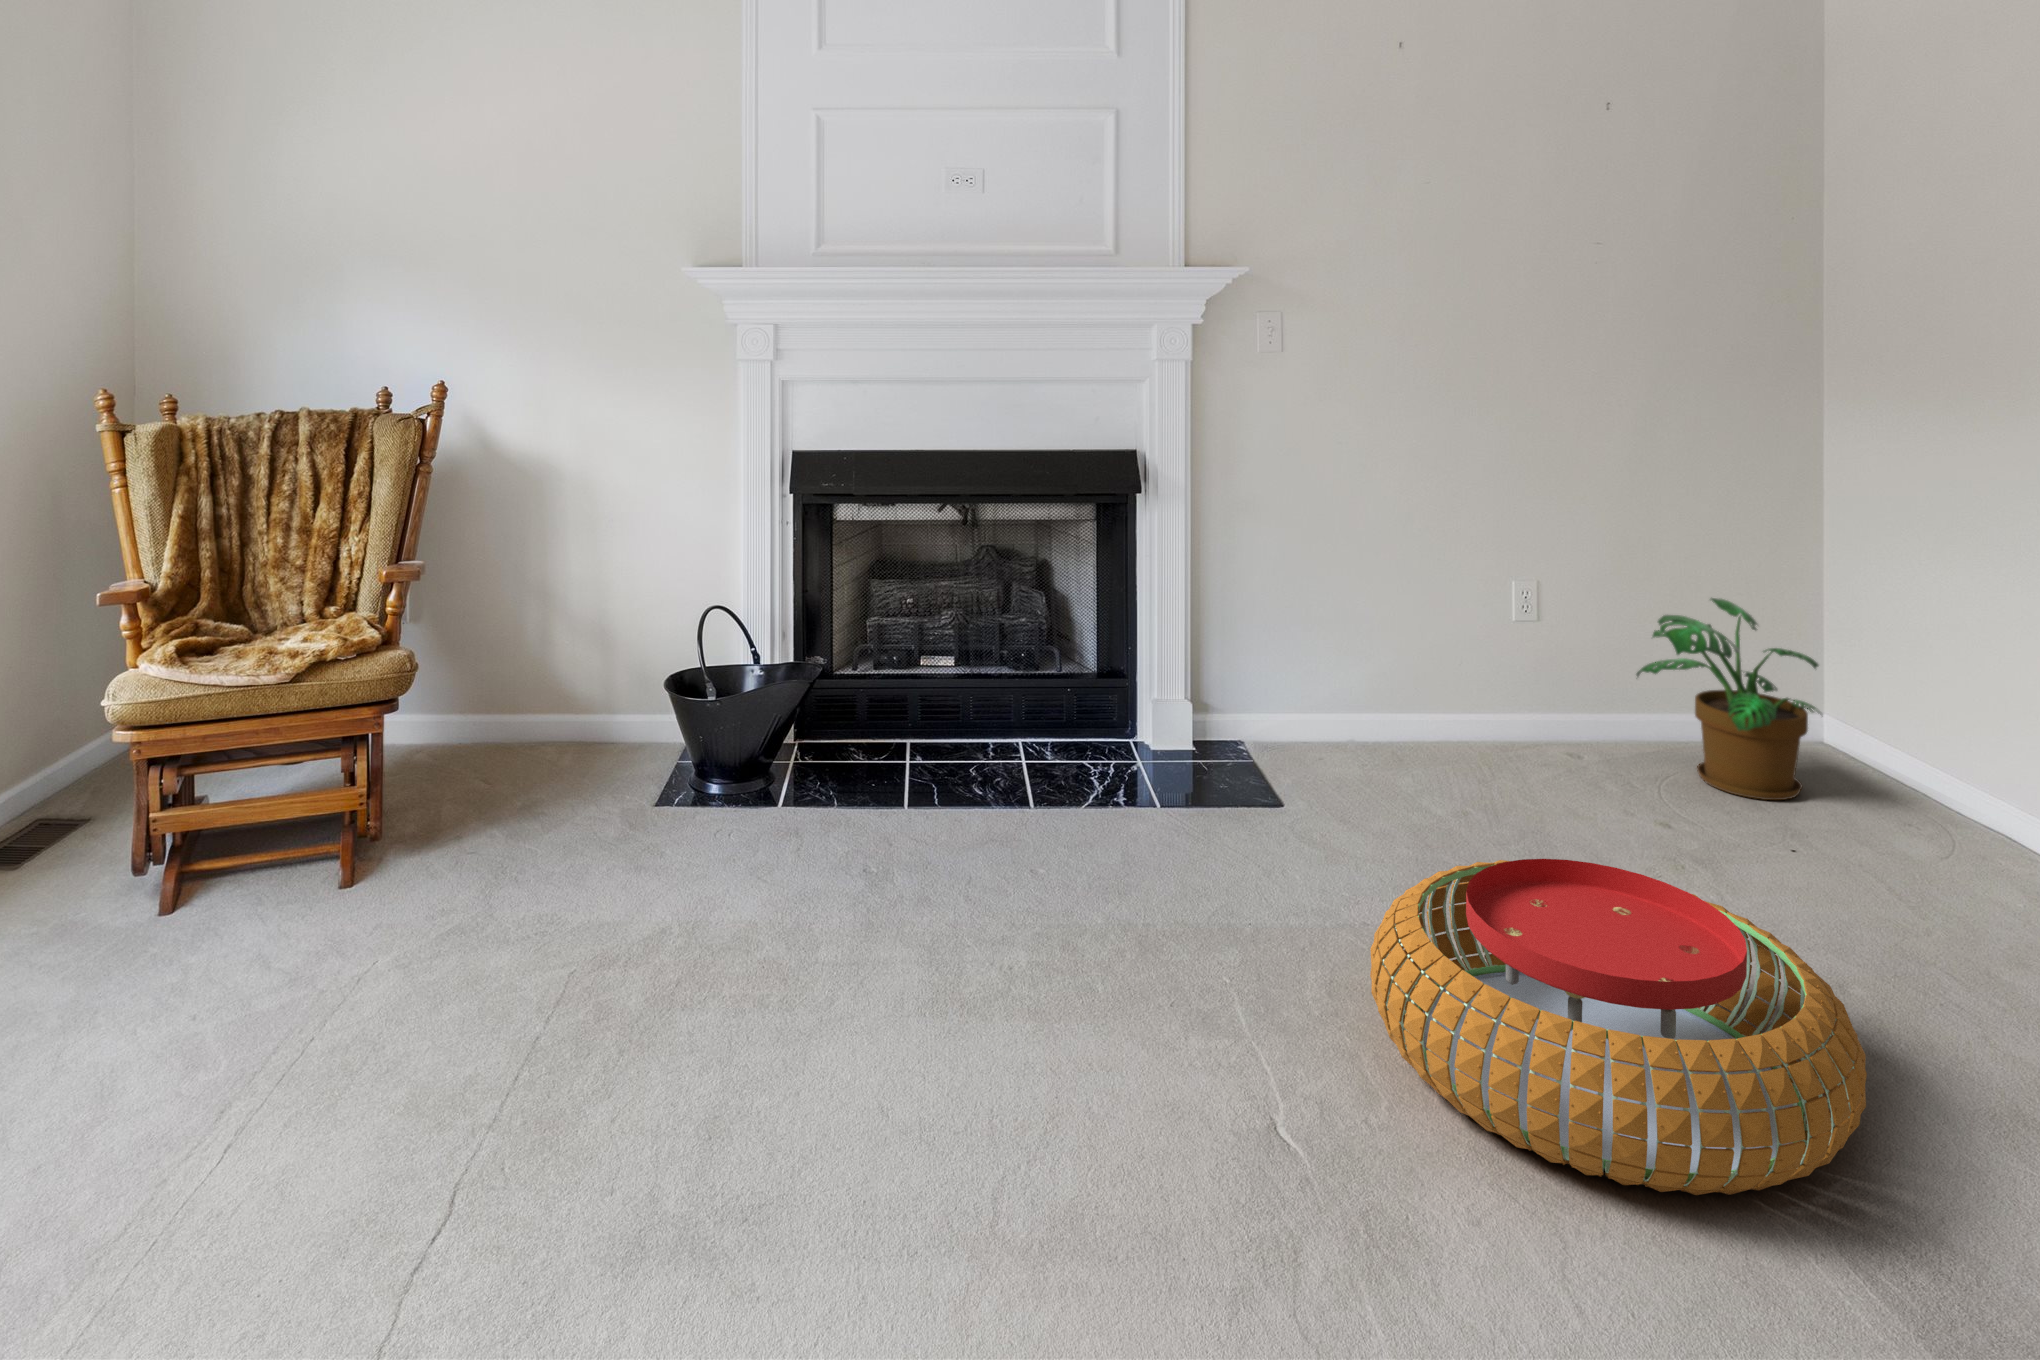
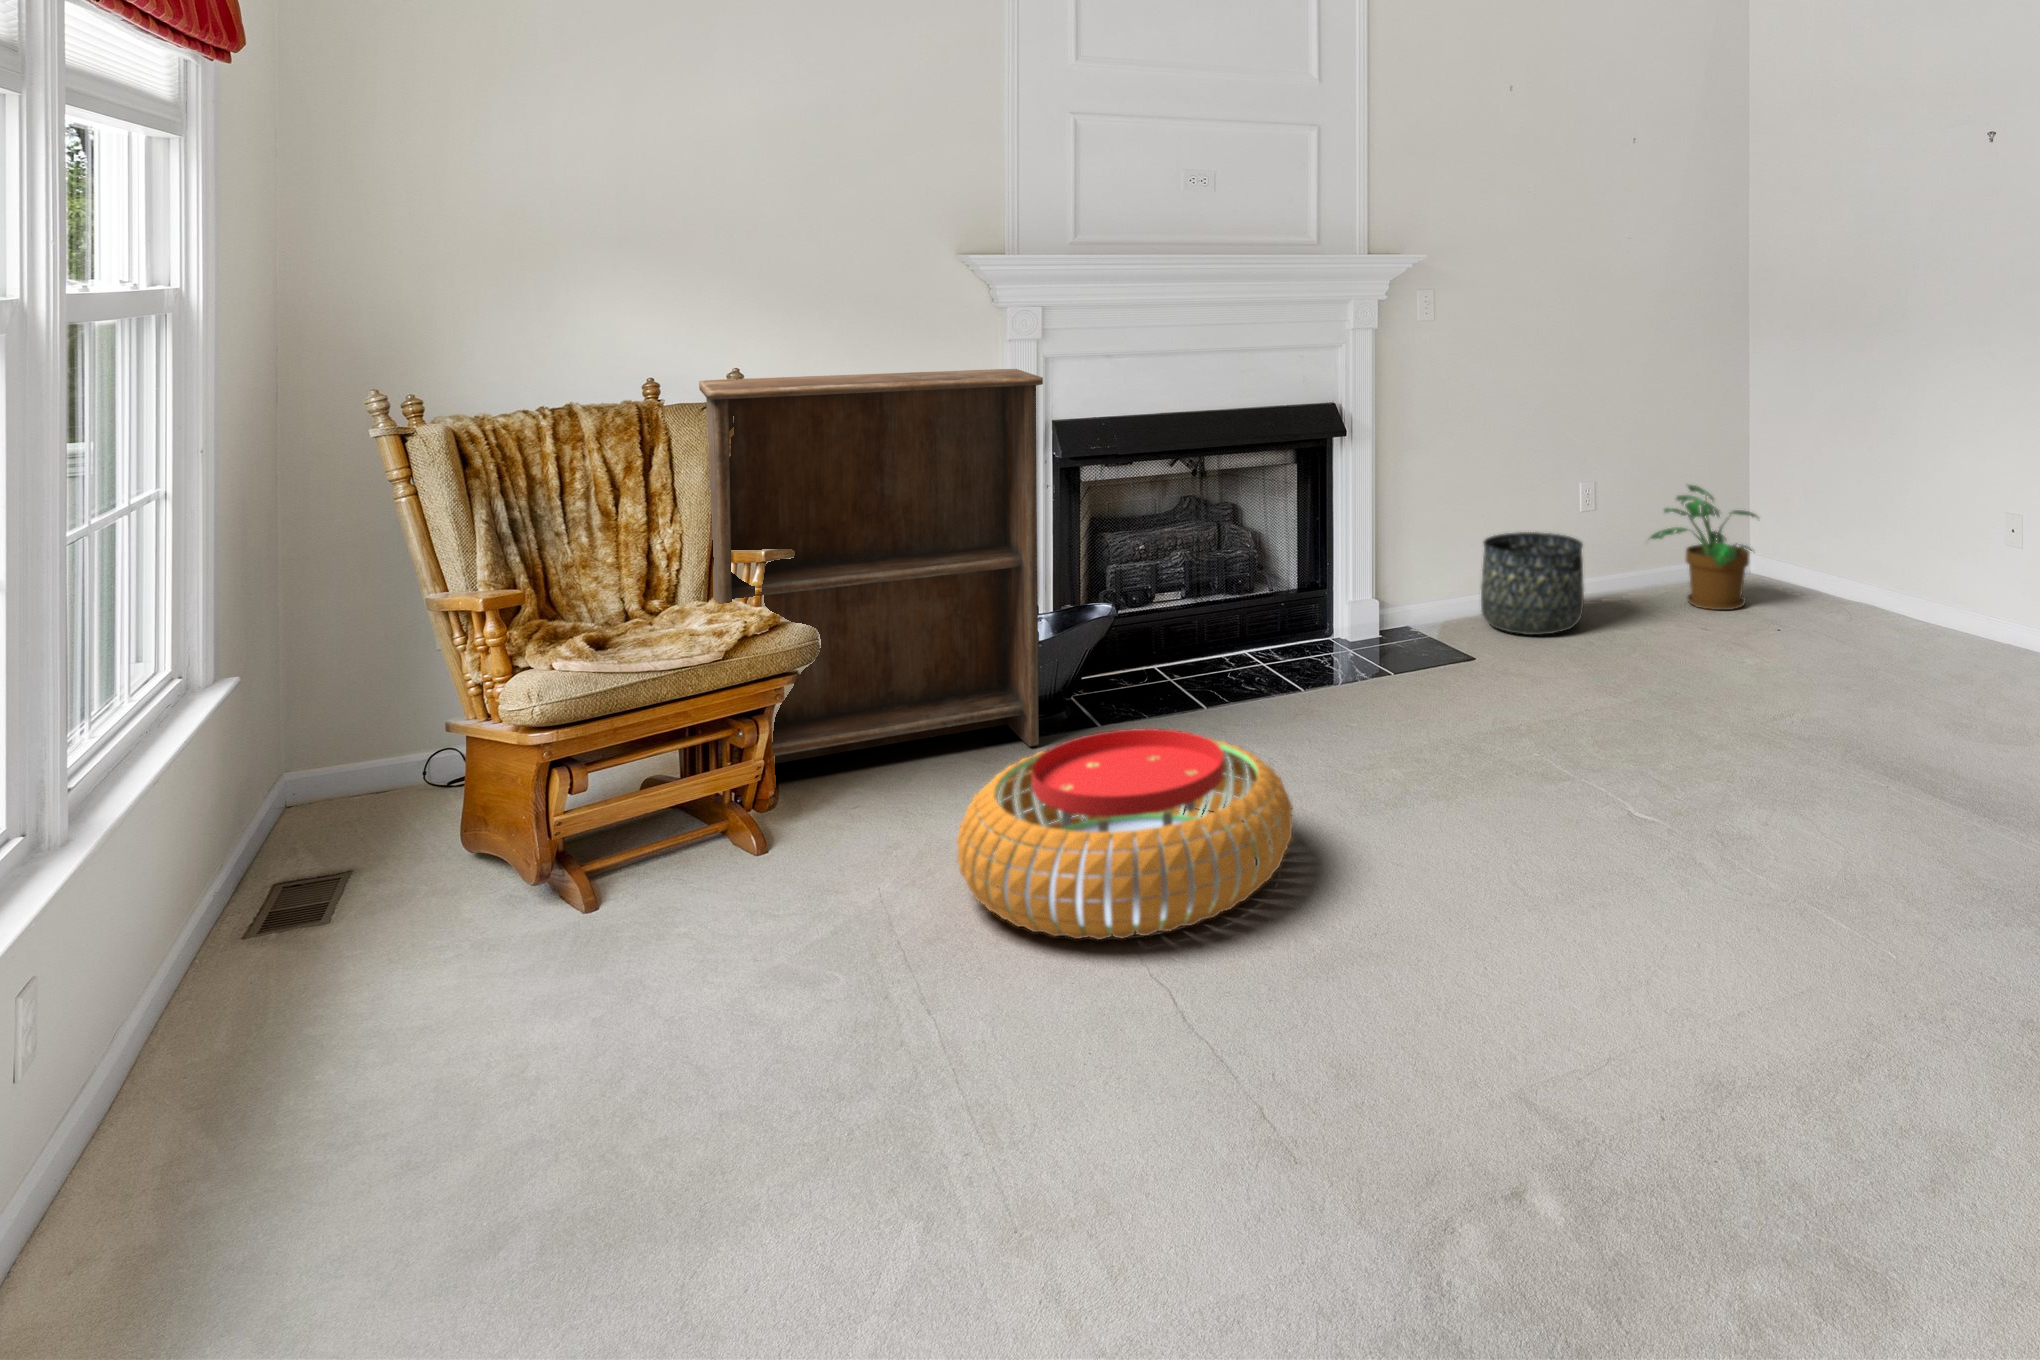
bookshelf: none [354,391,711,822] -> present [699,369,1043,763]
basket: none [1348,637,1498,789] -> present [1481,532,1584,635]
pouf: present [1370,859,1867,1195] -> present [957,728,1292,940]

